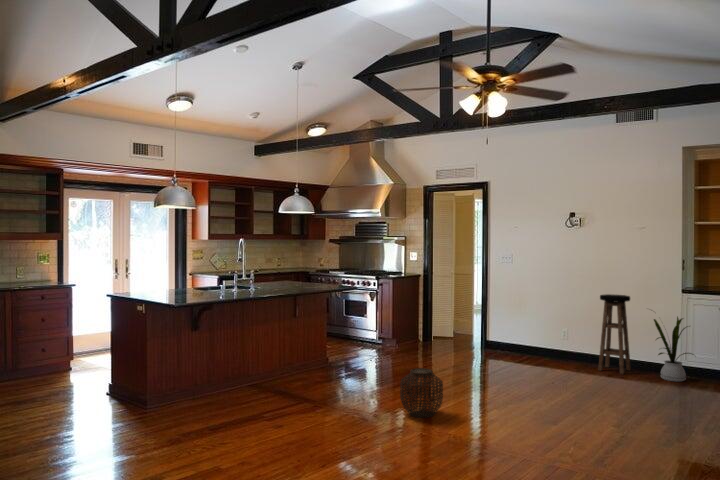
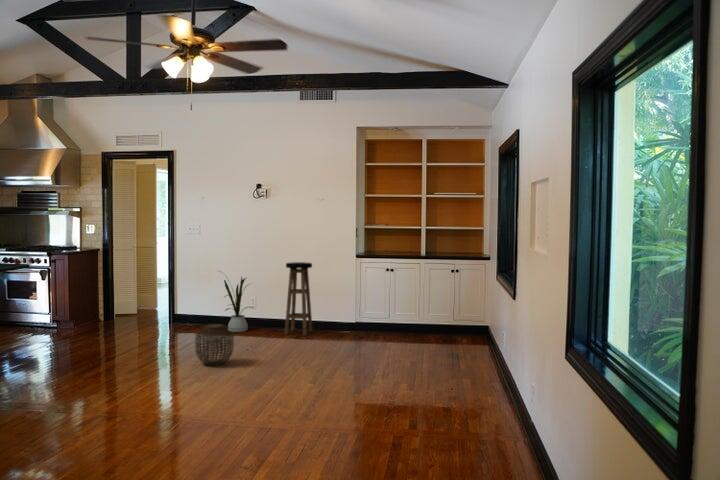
house plant: present [654,317,694,382] -> present [224,277,253,332]
woven basket: present [400,368,443,418] -> present [195,324,234,366]

